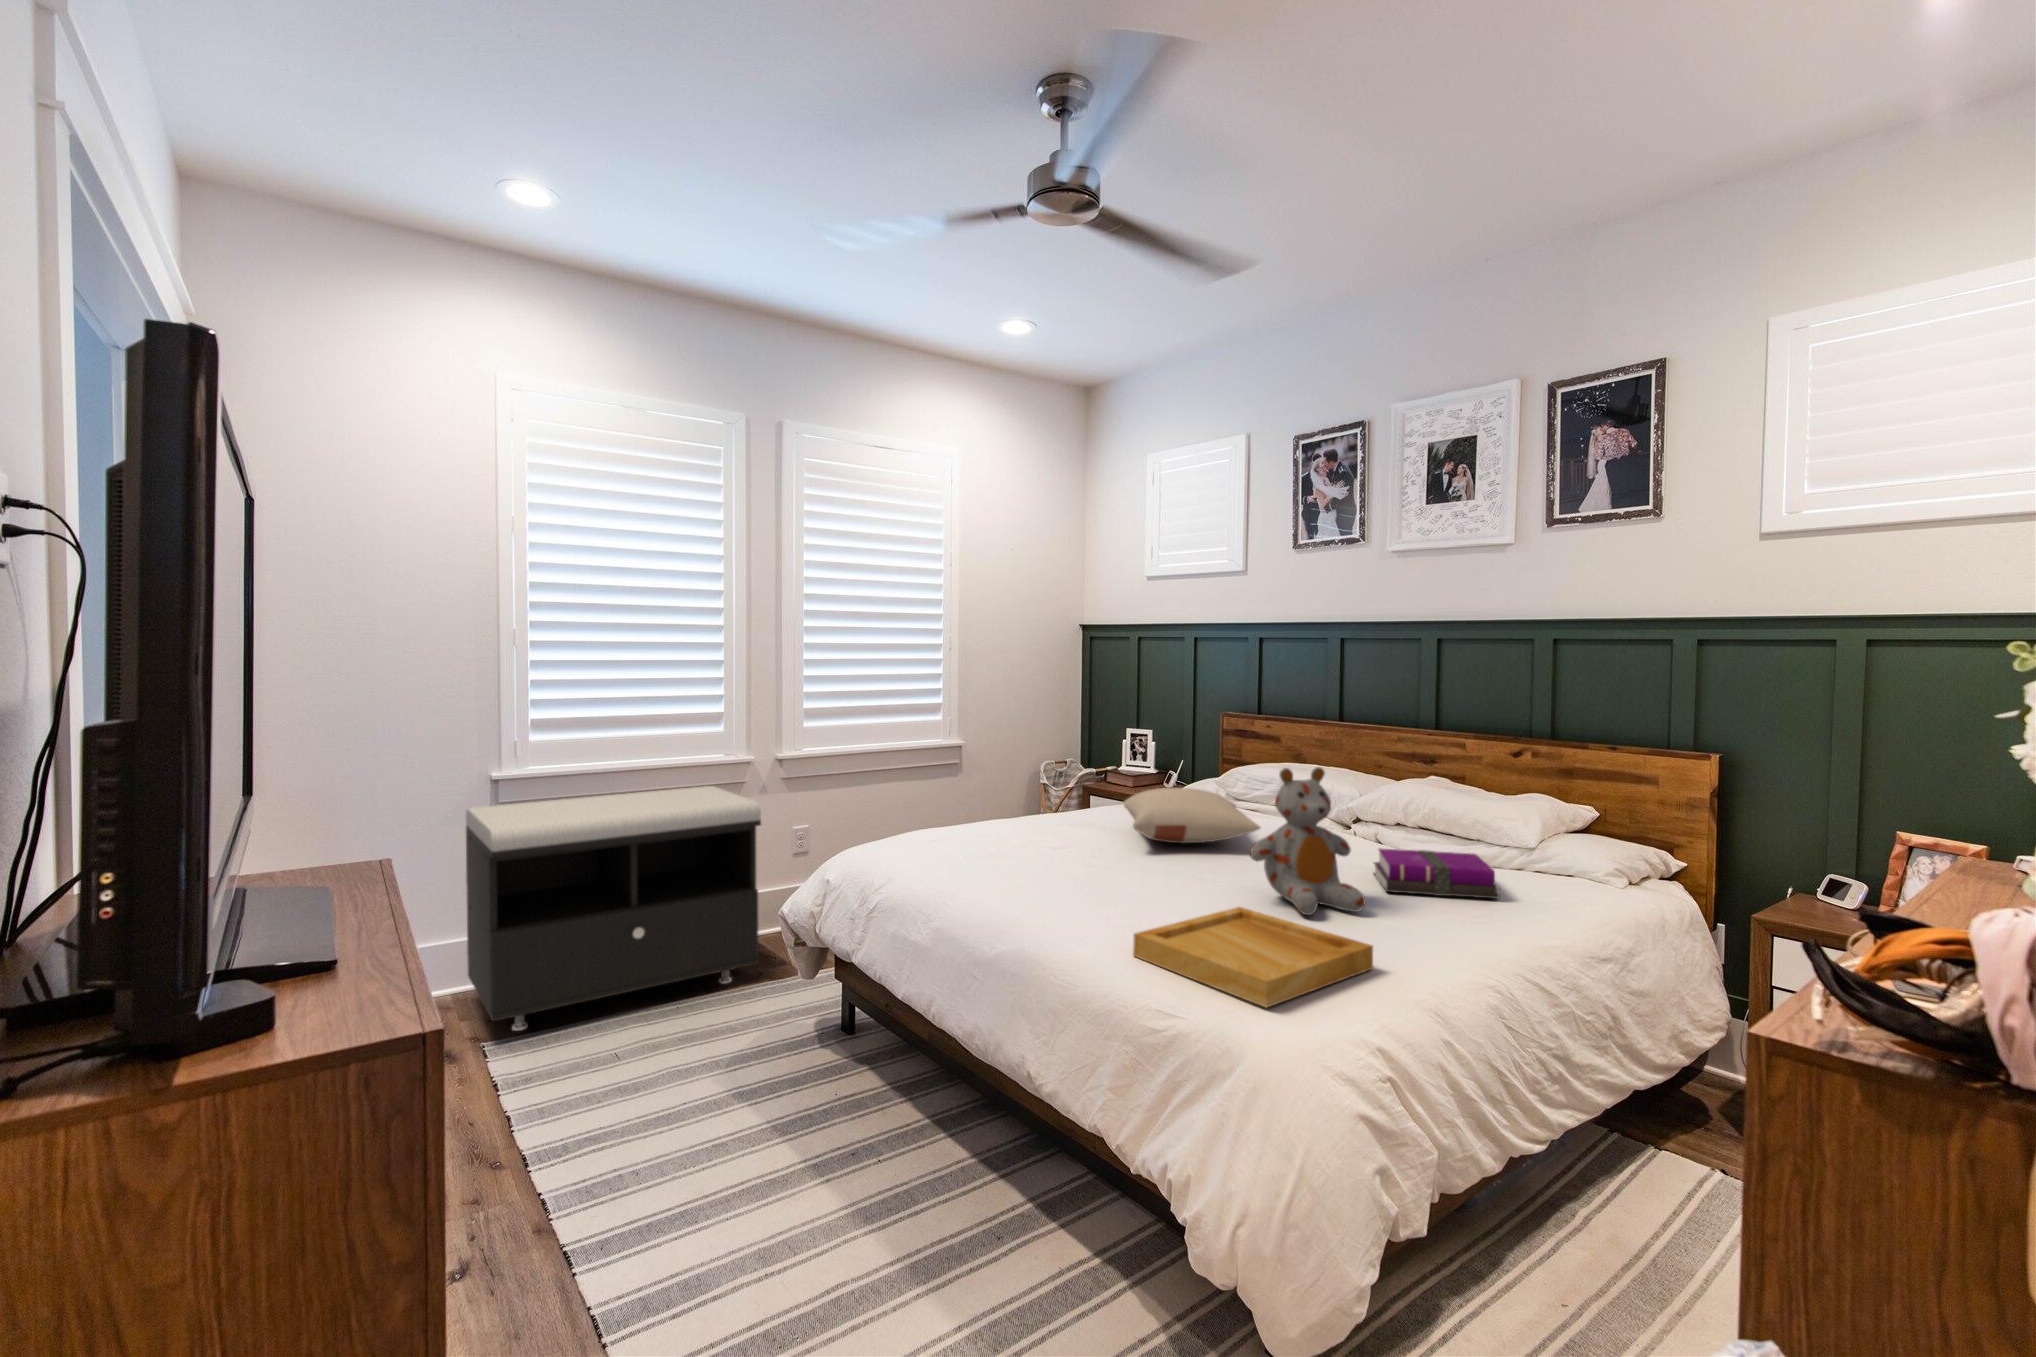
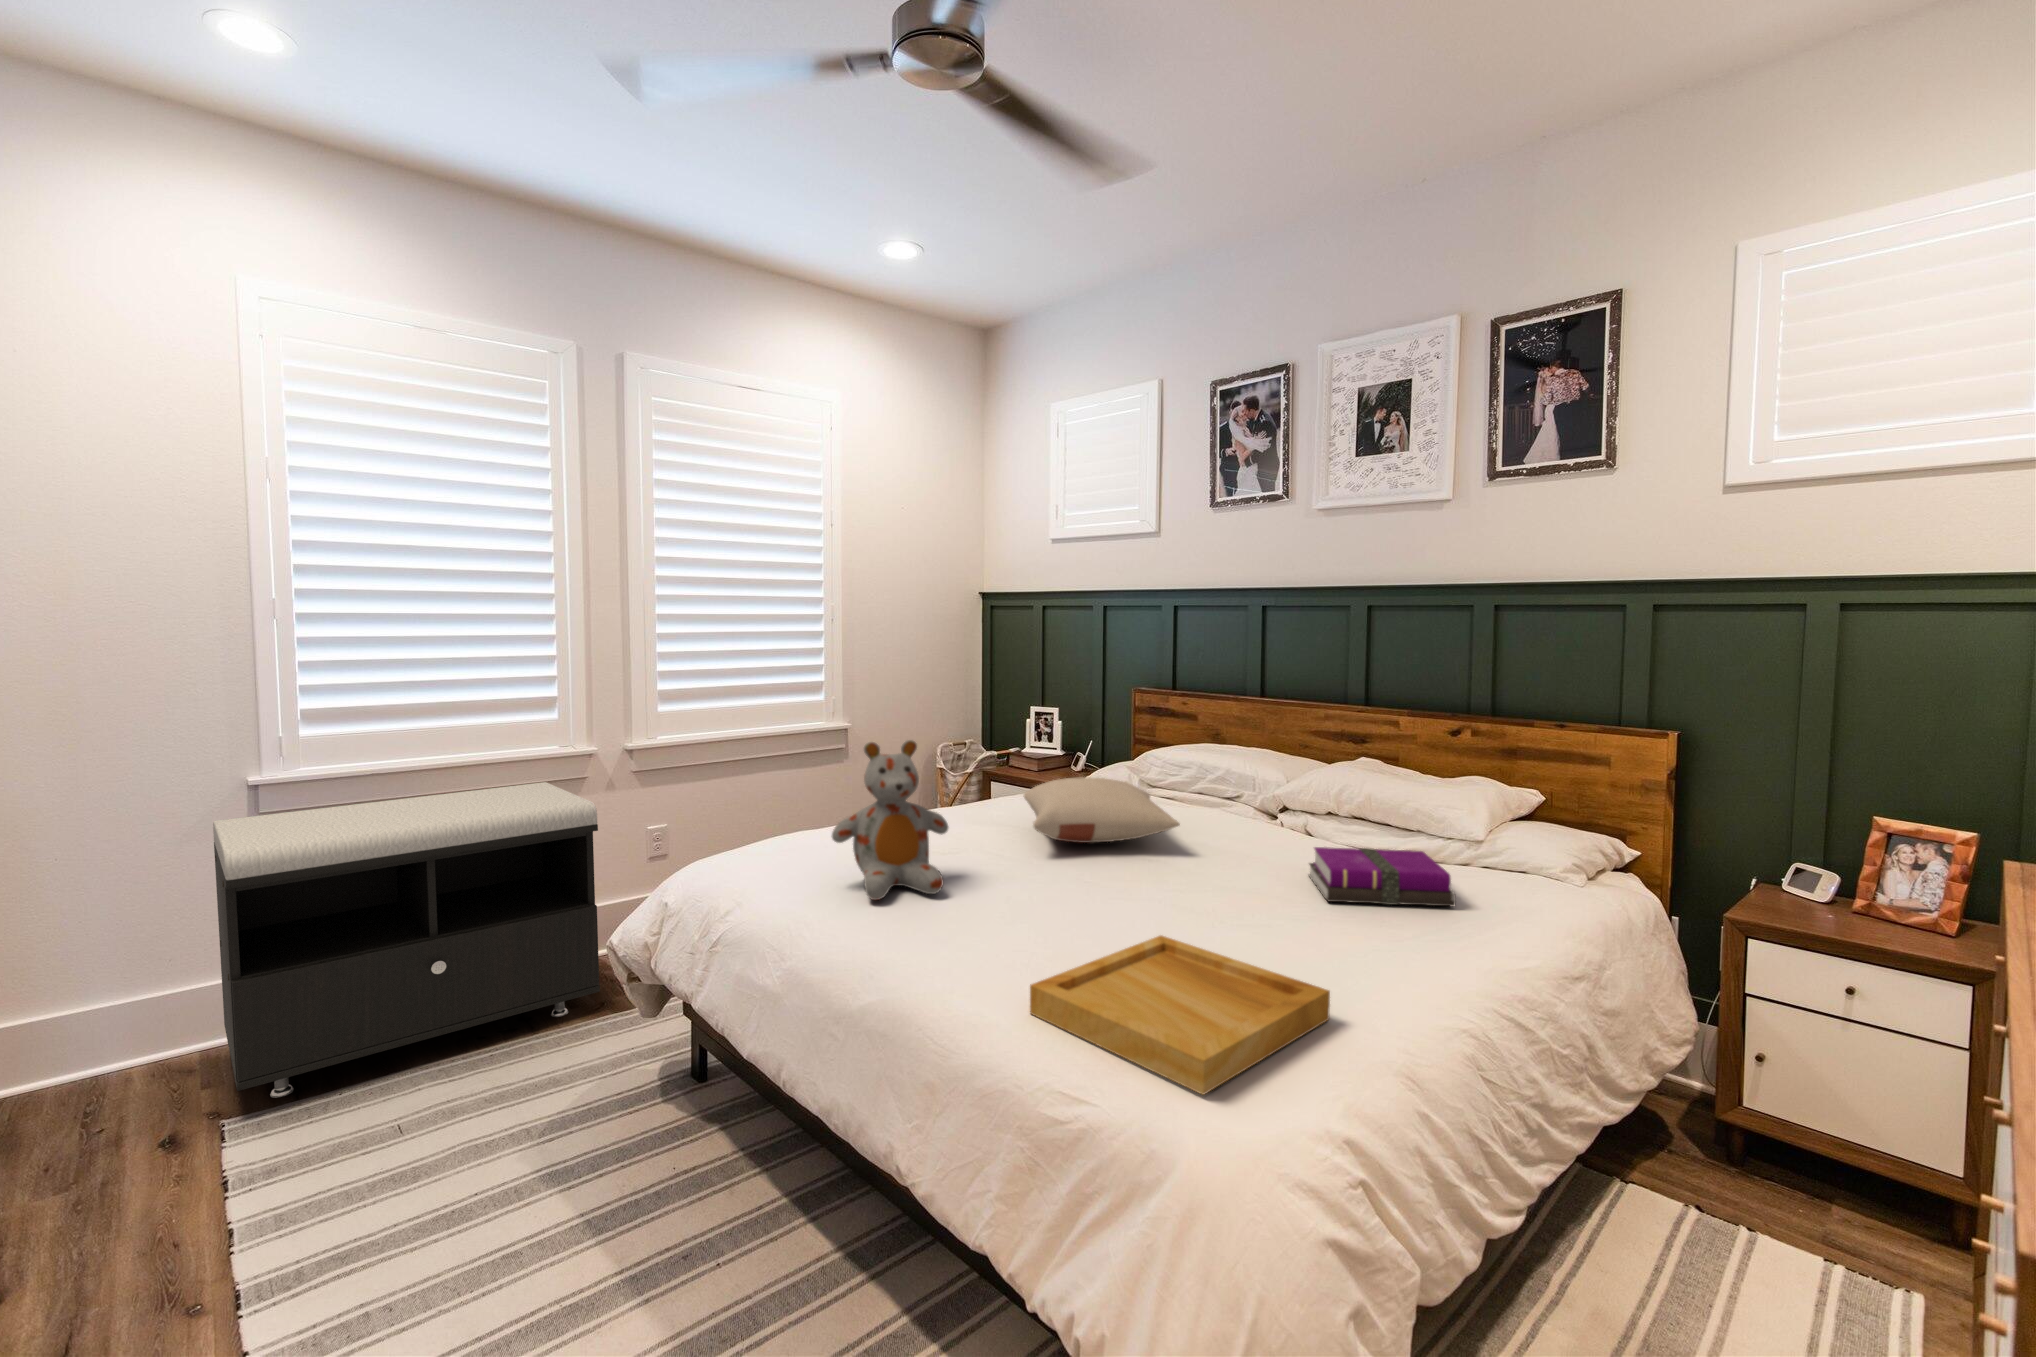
stuffed bear: present [1250,767,1365,915] -> present [832,740,948,900]

